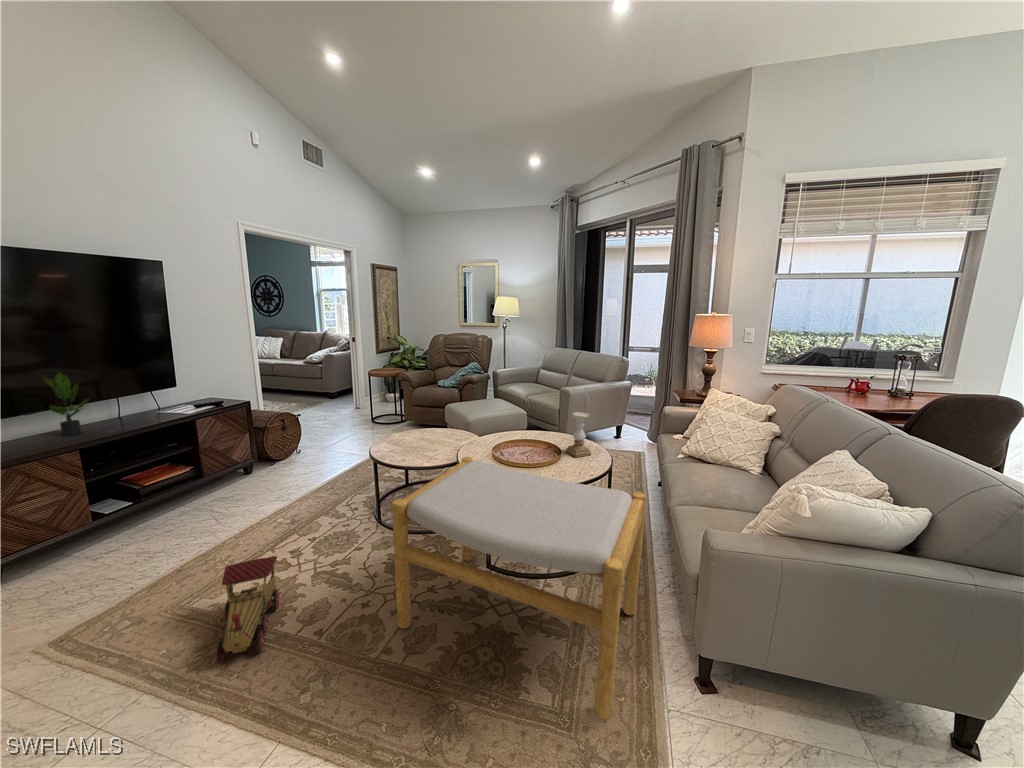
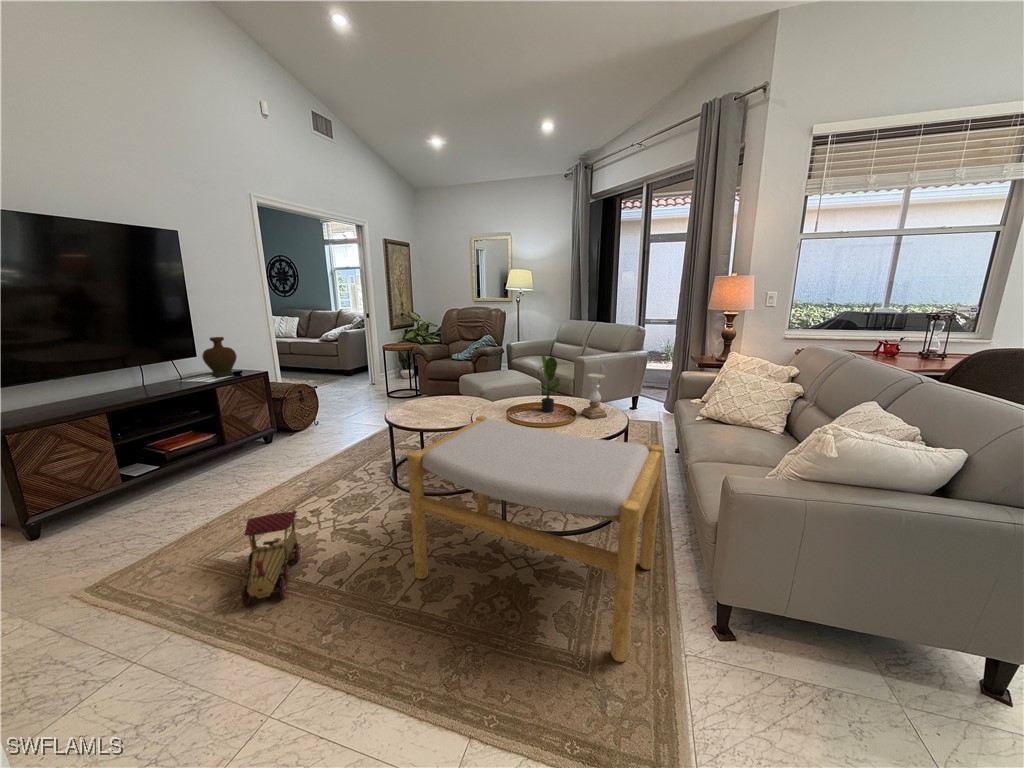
decorative vase: none [183,367,218,407] -> present [202,337,237,377]
potted plant: present [42,373,90,436] -> present [538,355,565,412]

